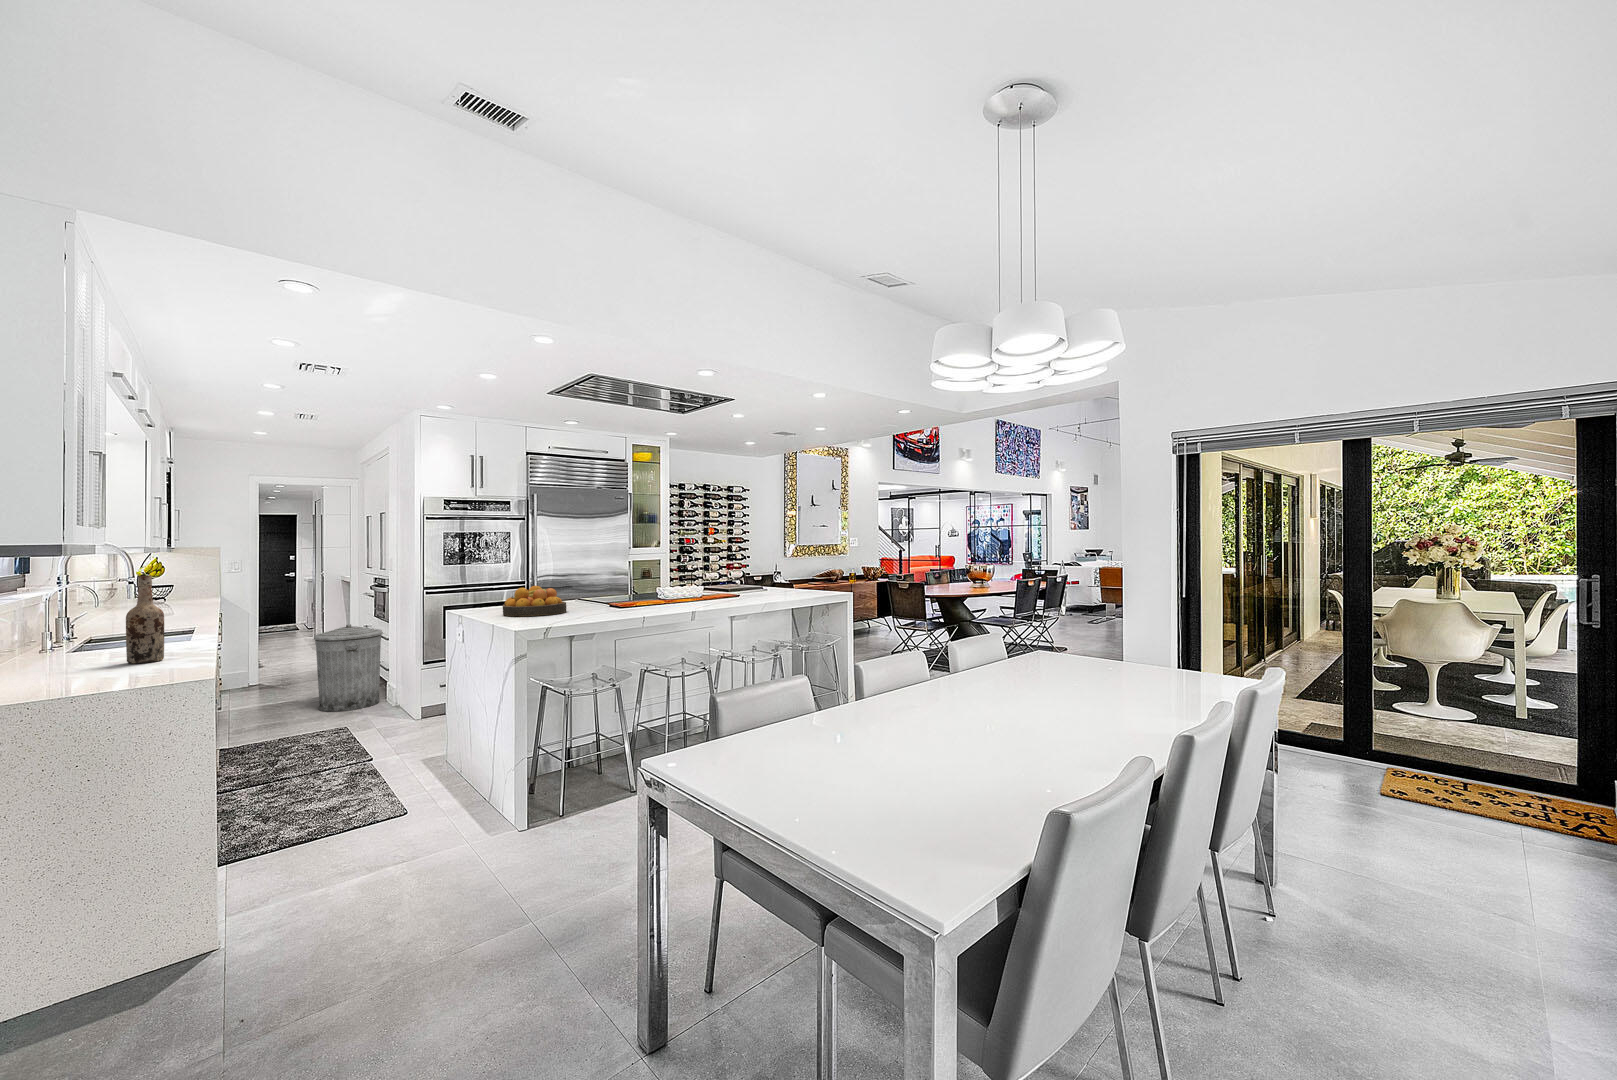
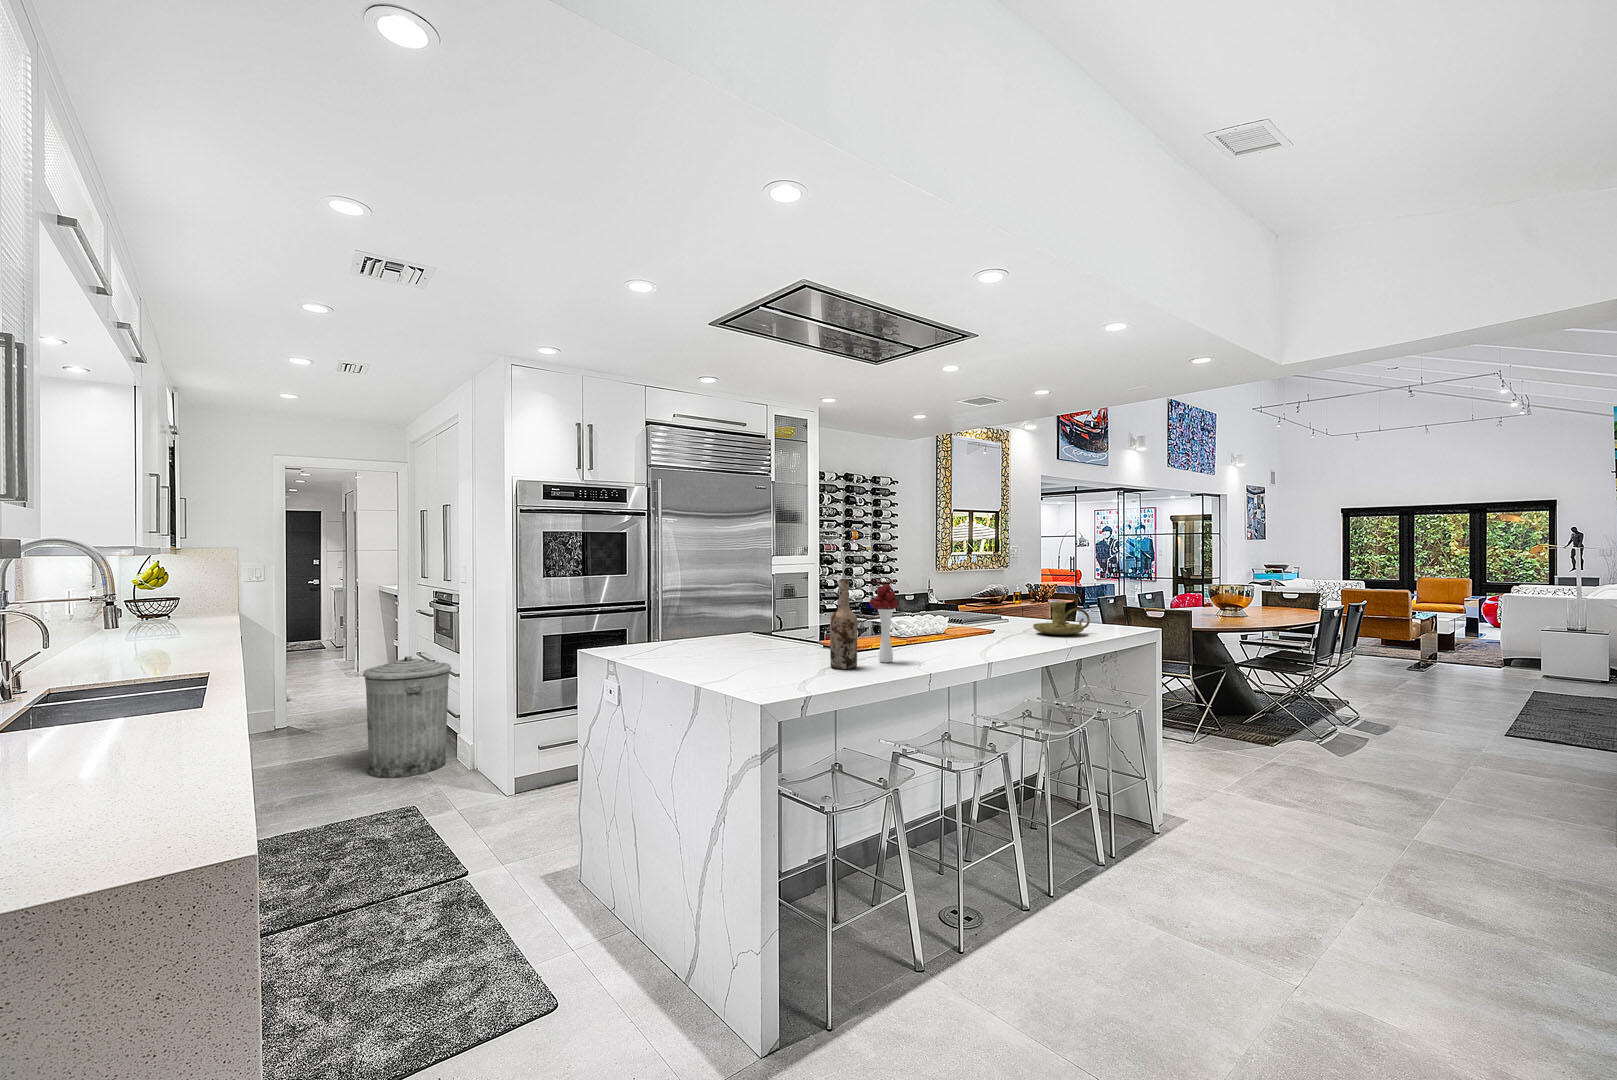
flower bouquet: none [617,564,637,612] -> present [869,584,898,662]
wine bottle: present [126,575,164,664] -> present [830,579,858,669]
candle holder: none [763,576,801,597] -> present [1033,602,1090,635]
fruit bowl: present [503,586,566,616] -> none [687,616,782,668]

